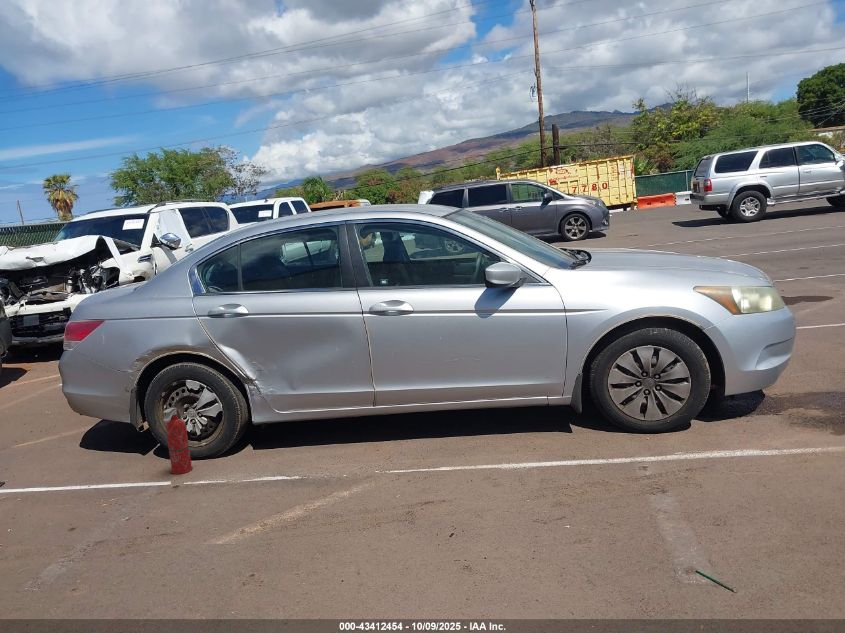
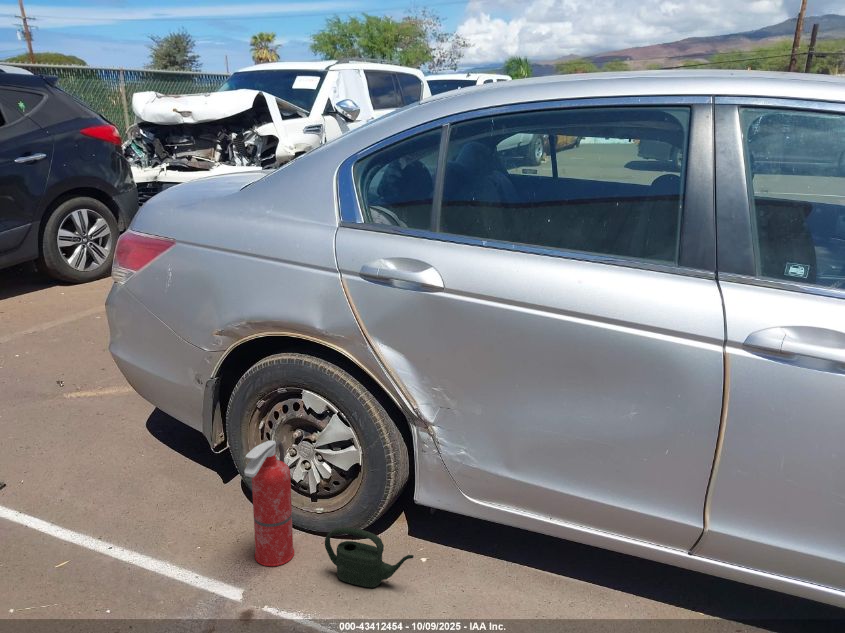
watering can: none [208,442,254,471] -> present [325,527,414,588]

